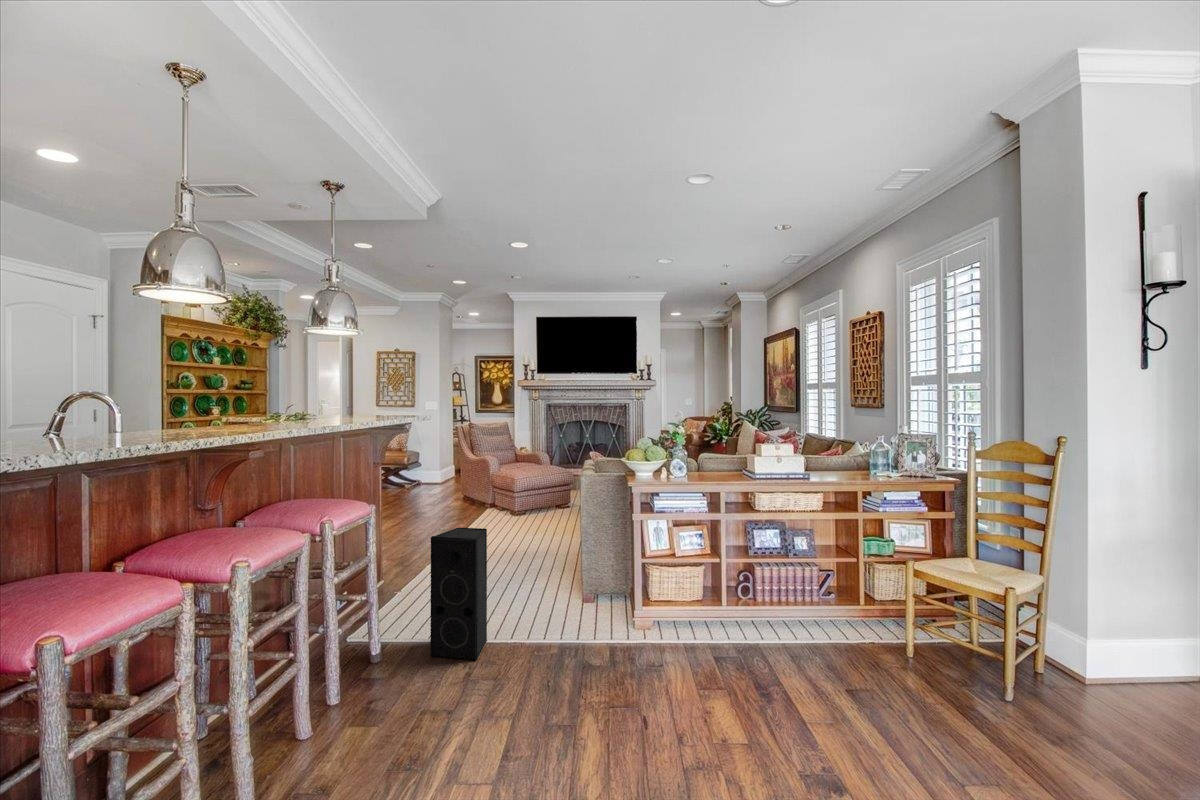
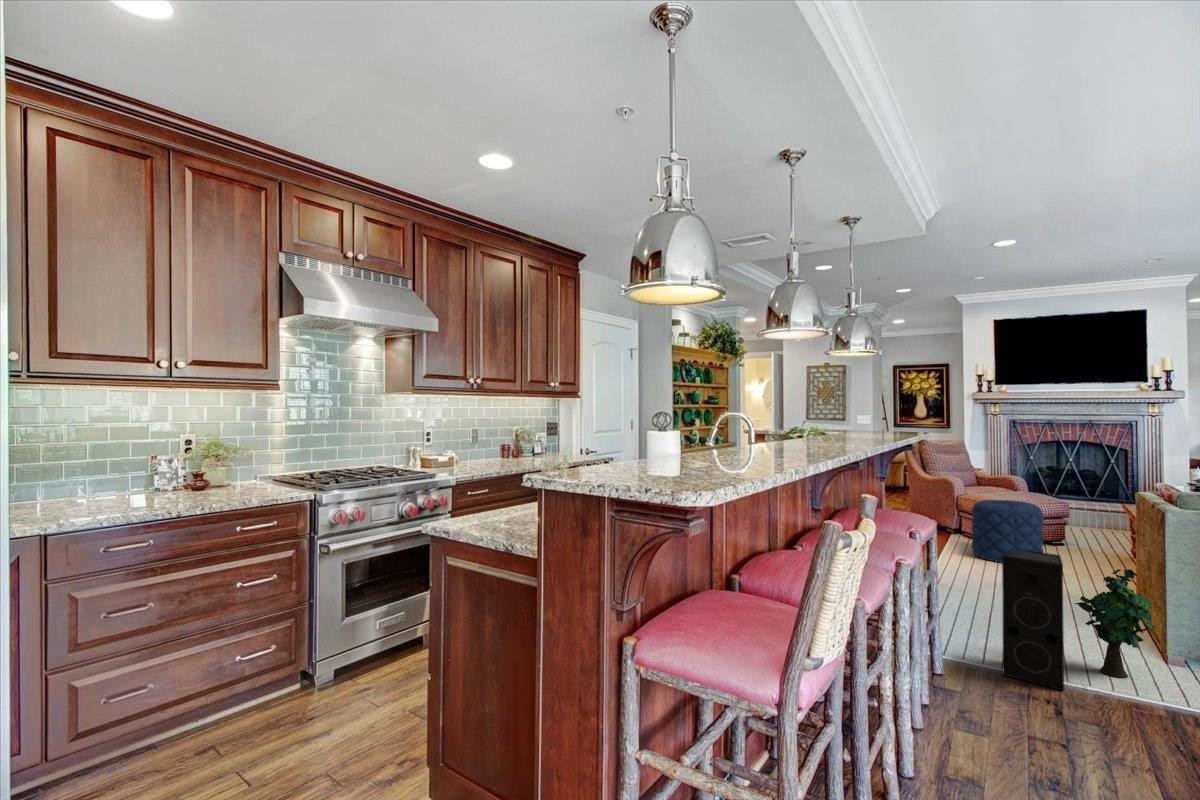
pouf: none [491,475,545,532] -> present [972,500,1044,563]
decorative plant: none [503,534,561,633] -> present [1074,569,1156,678]

